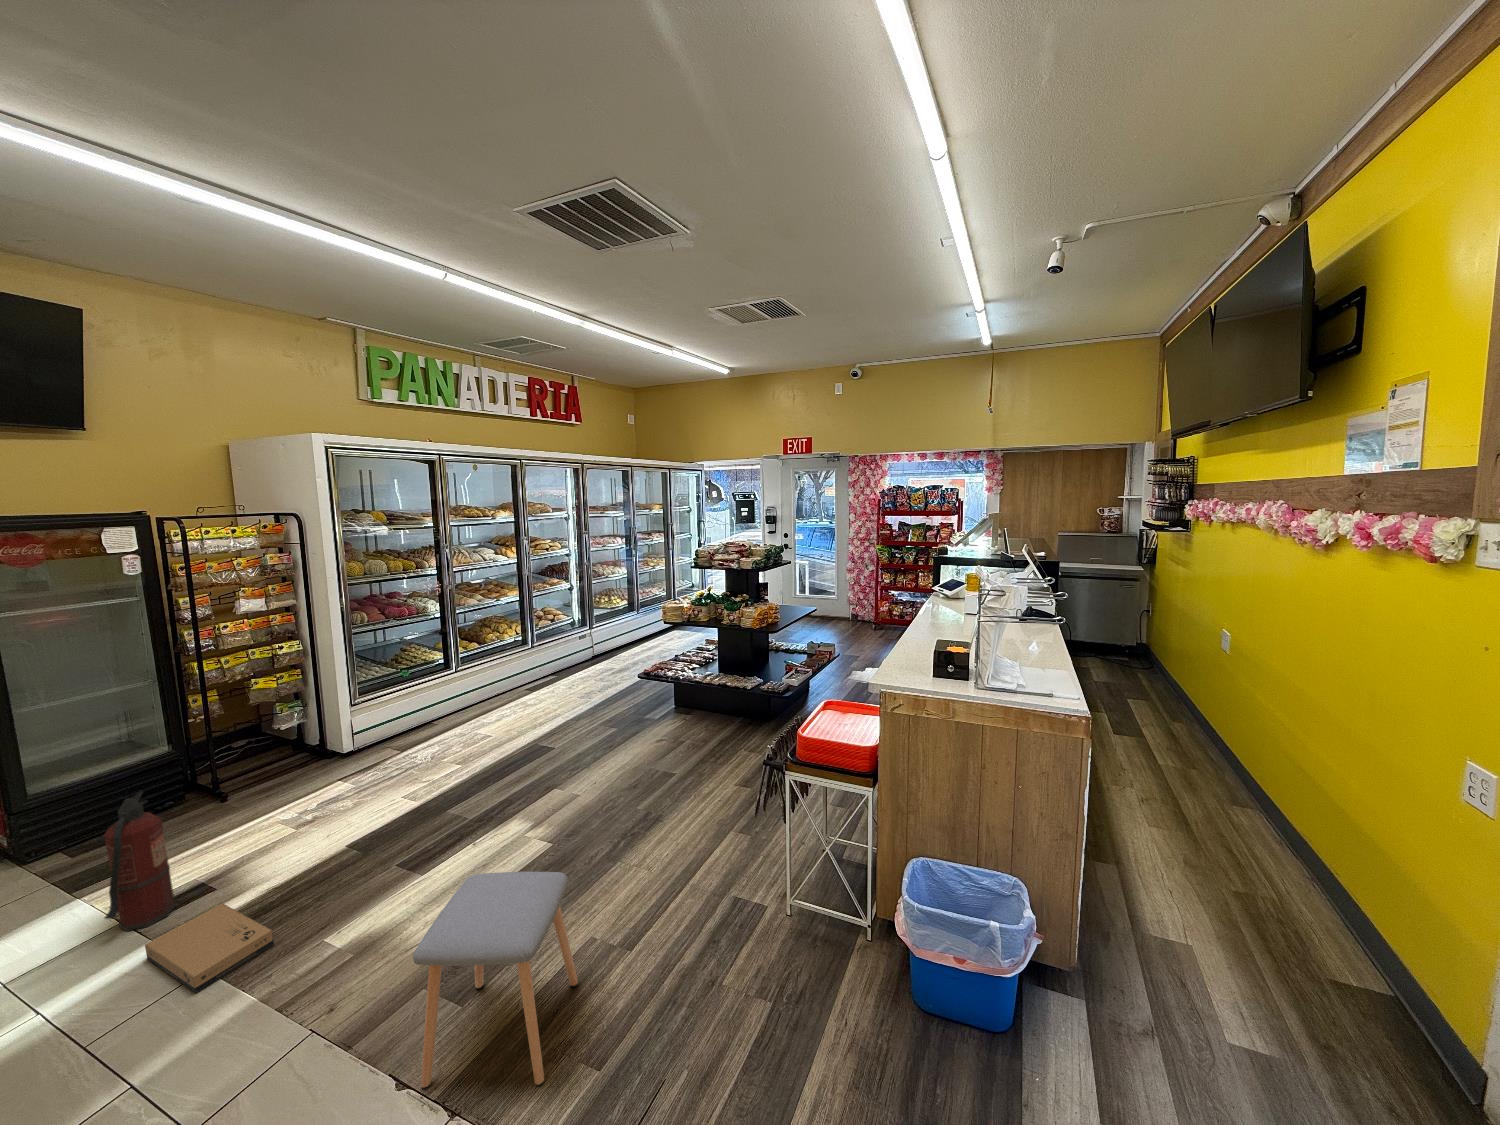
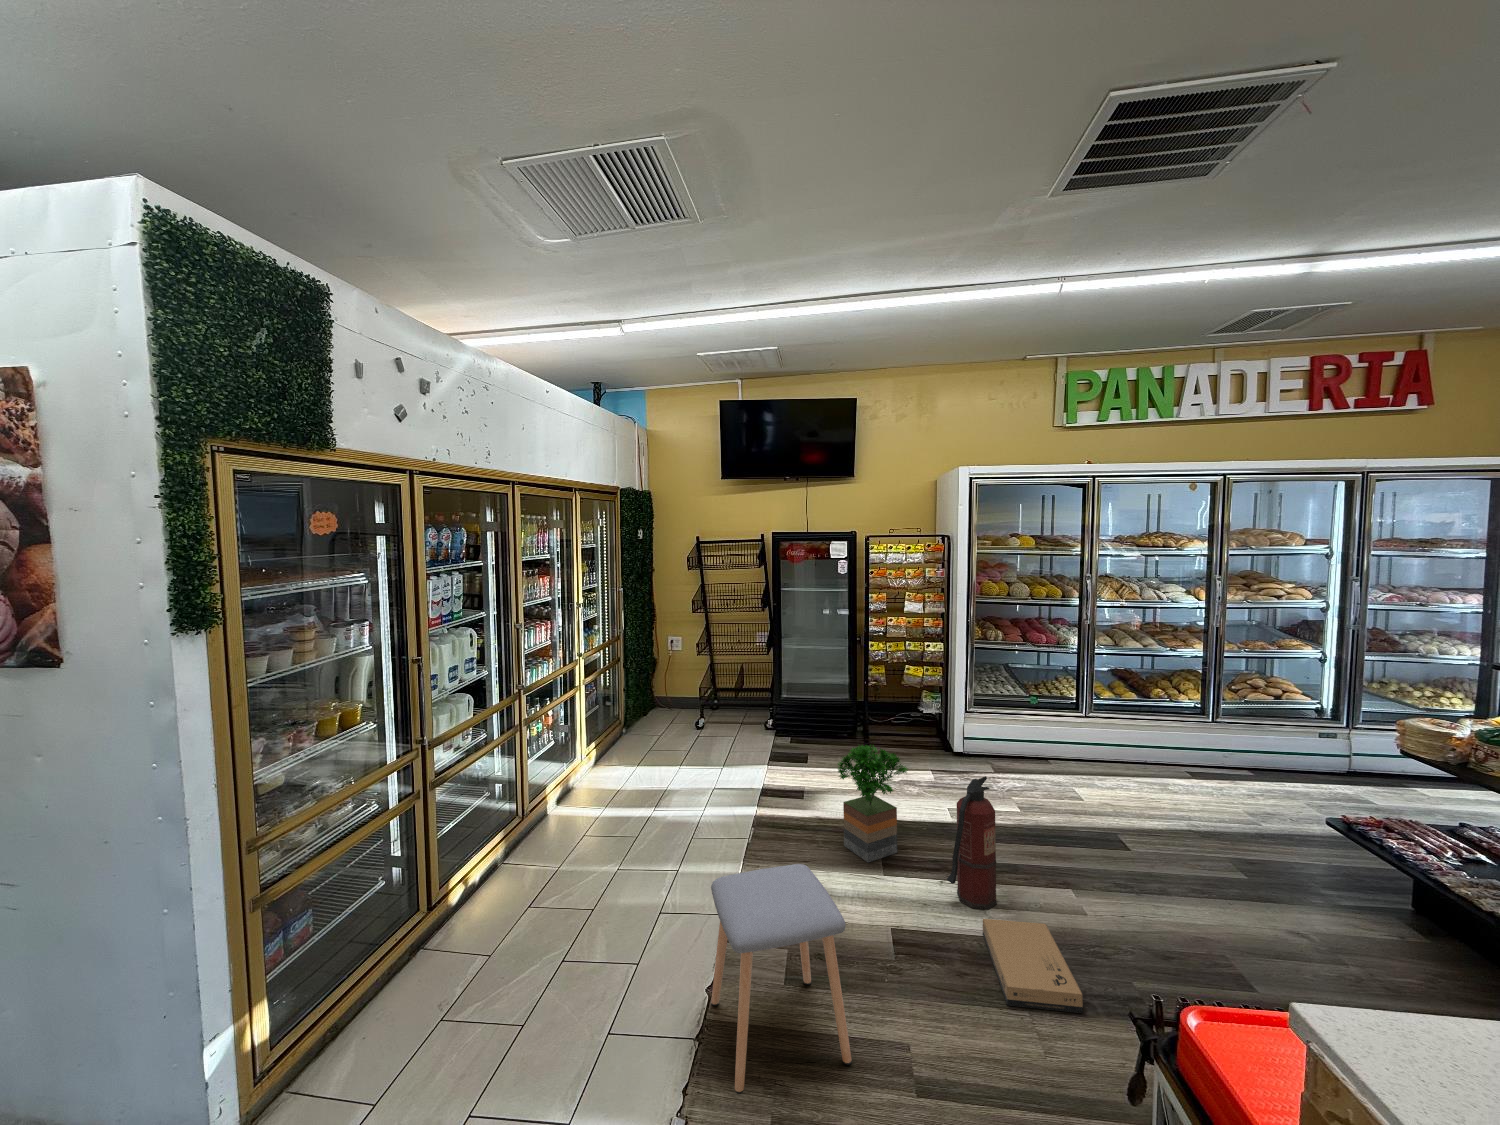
potted tree: none [327,756,417,888] -> present [838,745,908,863]
fire extinguisher: present [104,791,176,931] -> present [947,776,997,910]
cardboard box: present [145,903,274,993] -> present [983,919,1083,1013]

